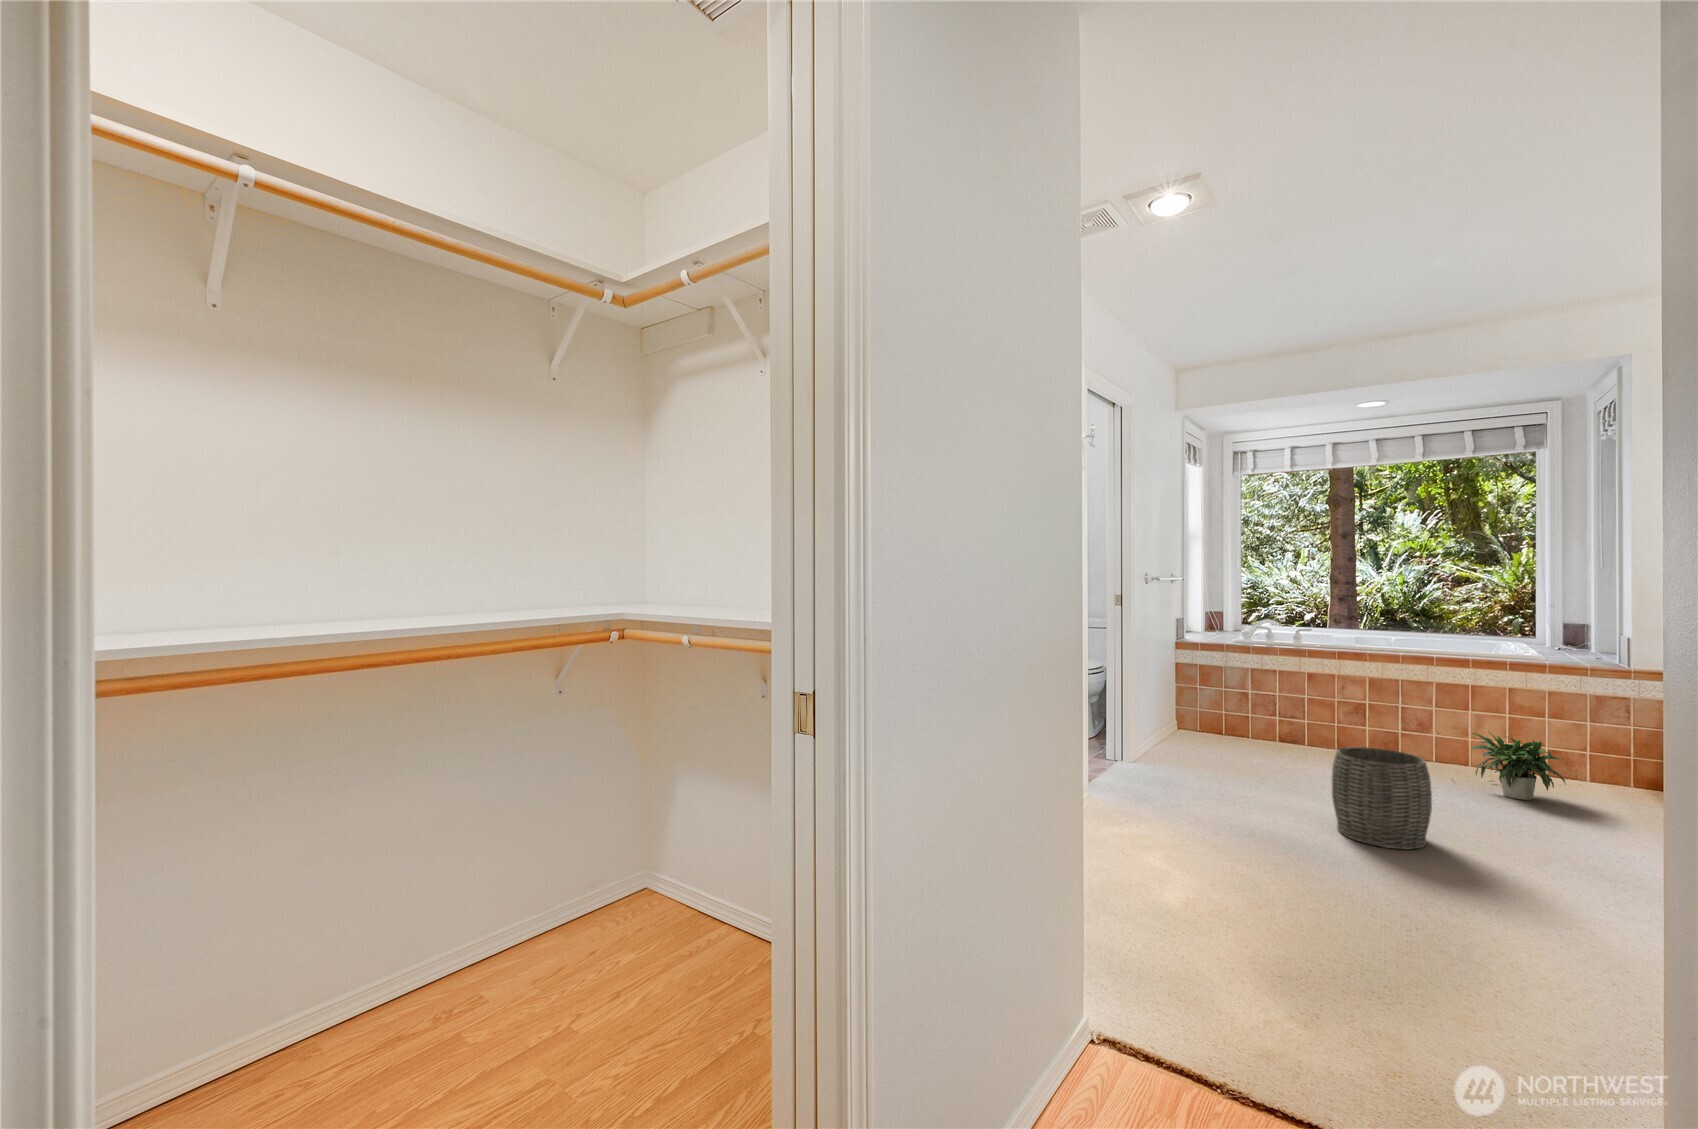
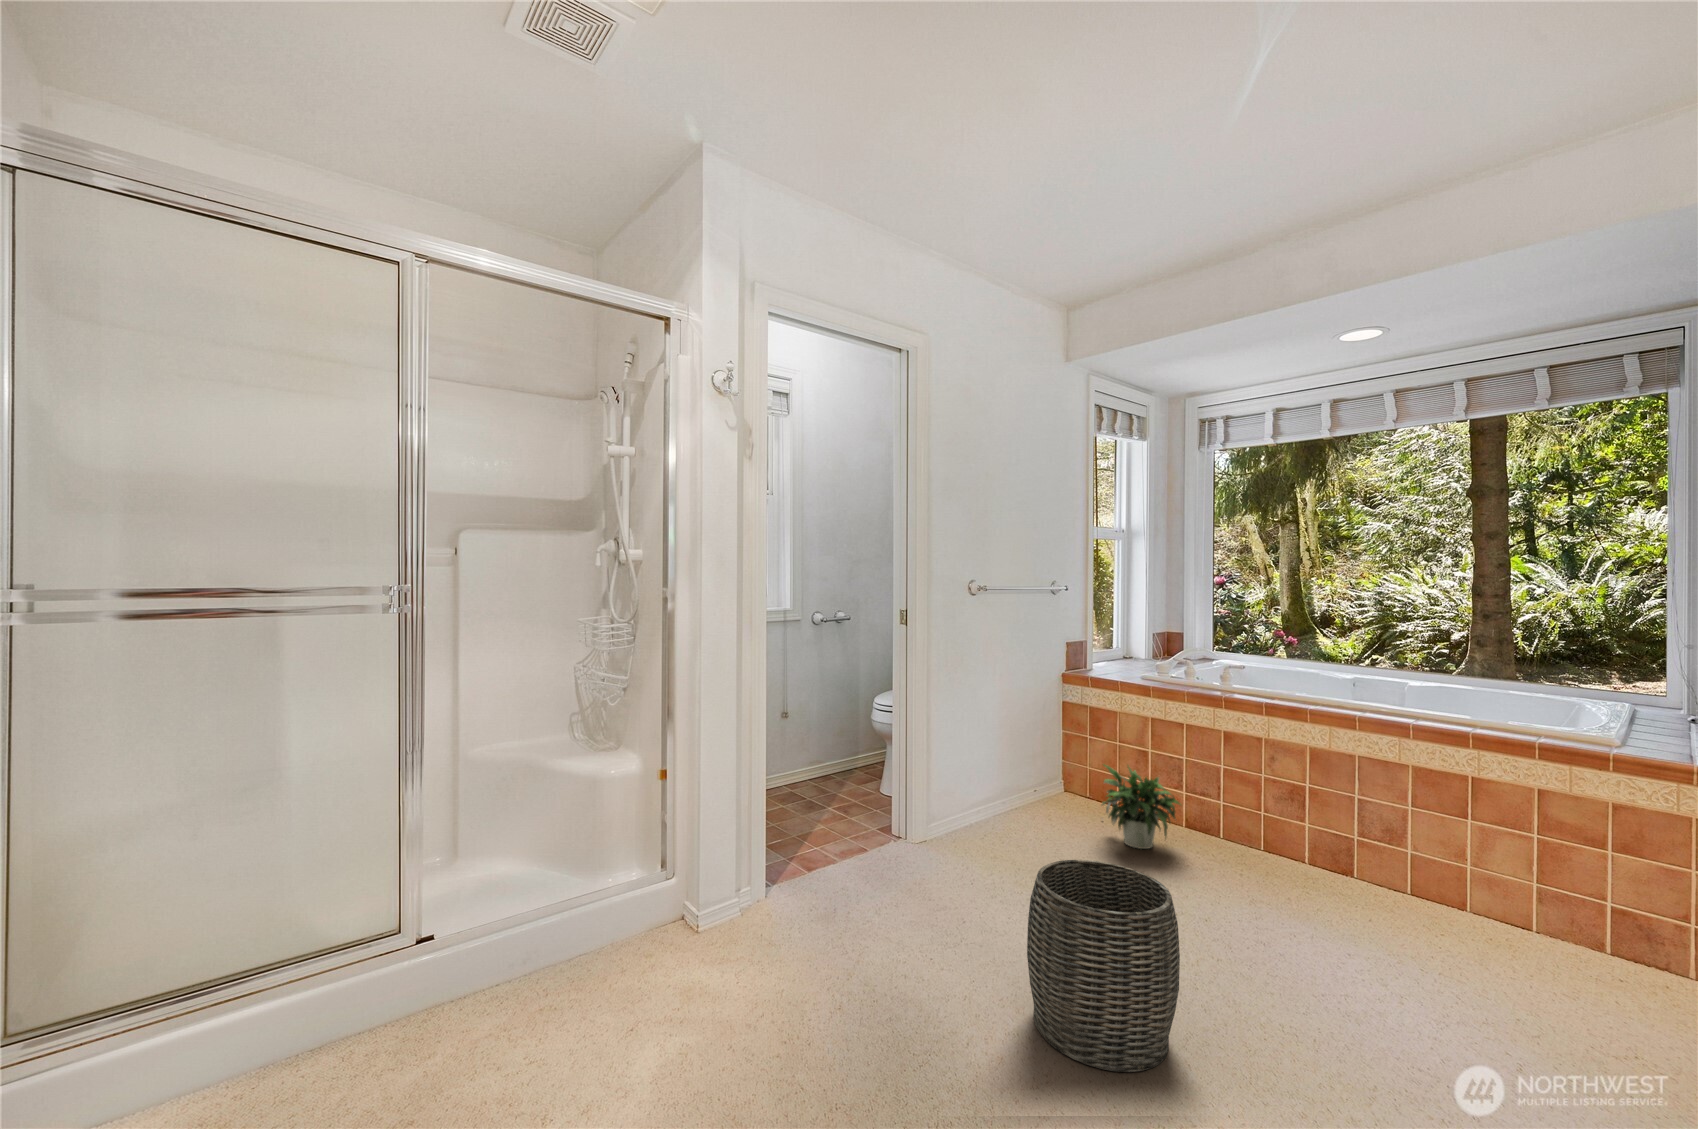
potted plant: present [1451,731,1566,800] -> present [1101,765,1181,849]

